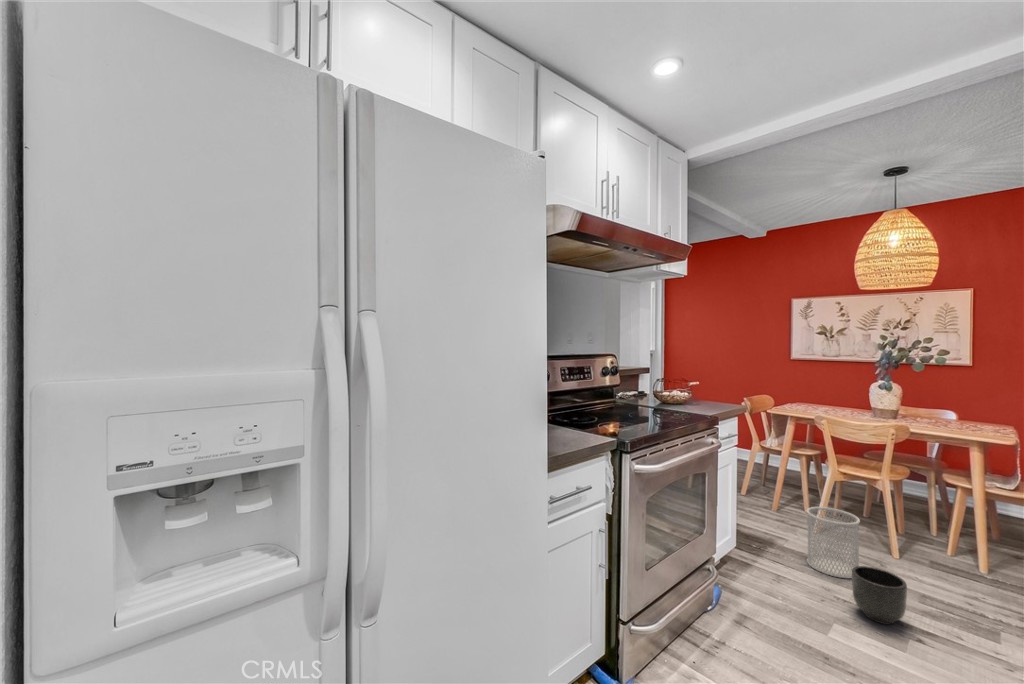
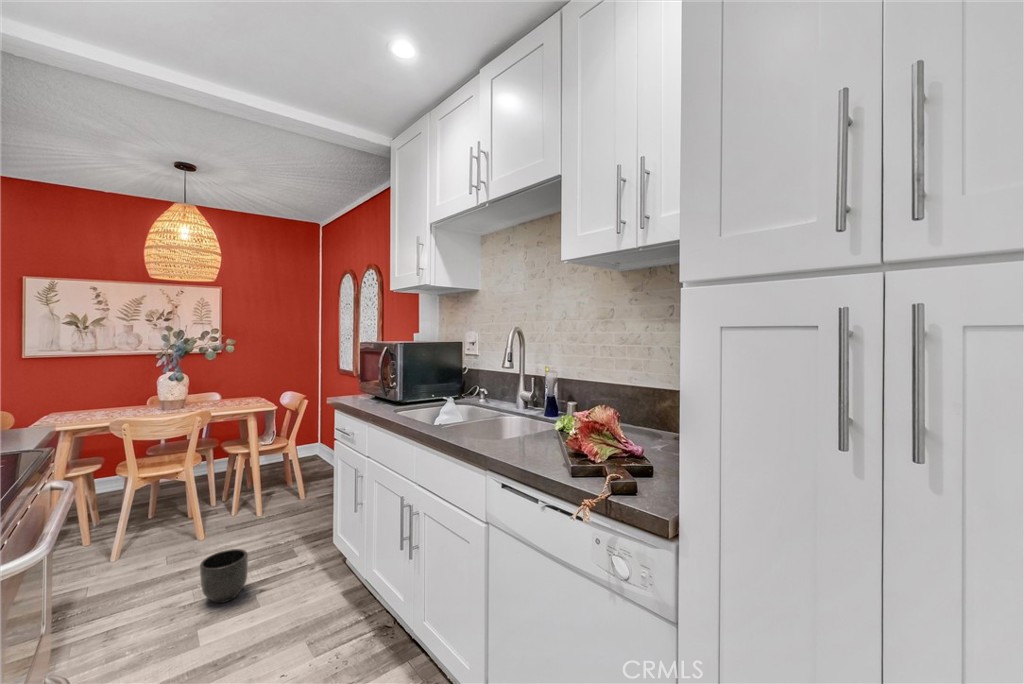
wastebasket: present [807,507,860,578] -> none [125,515,187,595]

